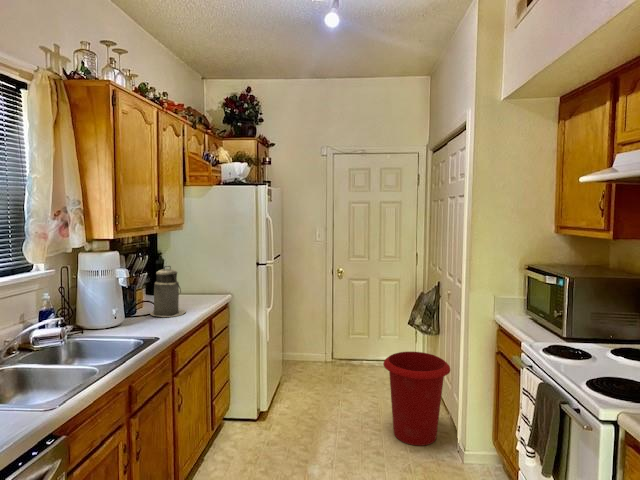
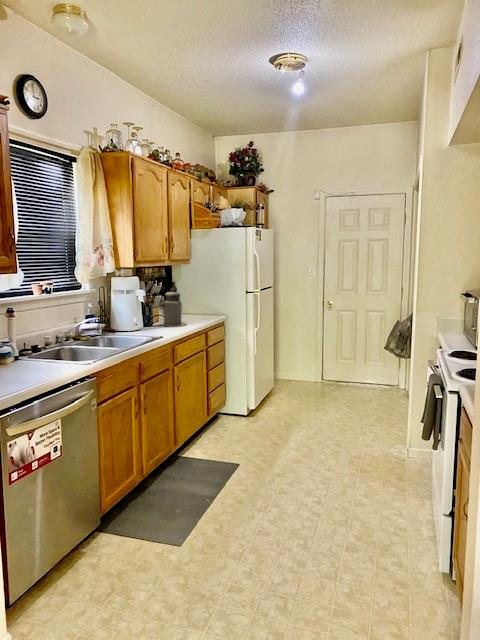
waste bin: present [383,352,450,446] -> none [346,370,406,446]

